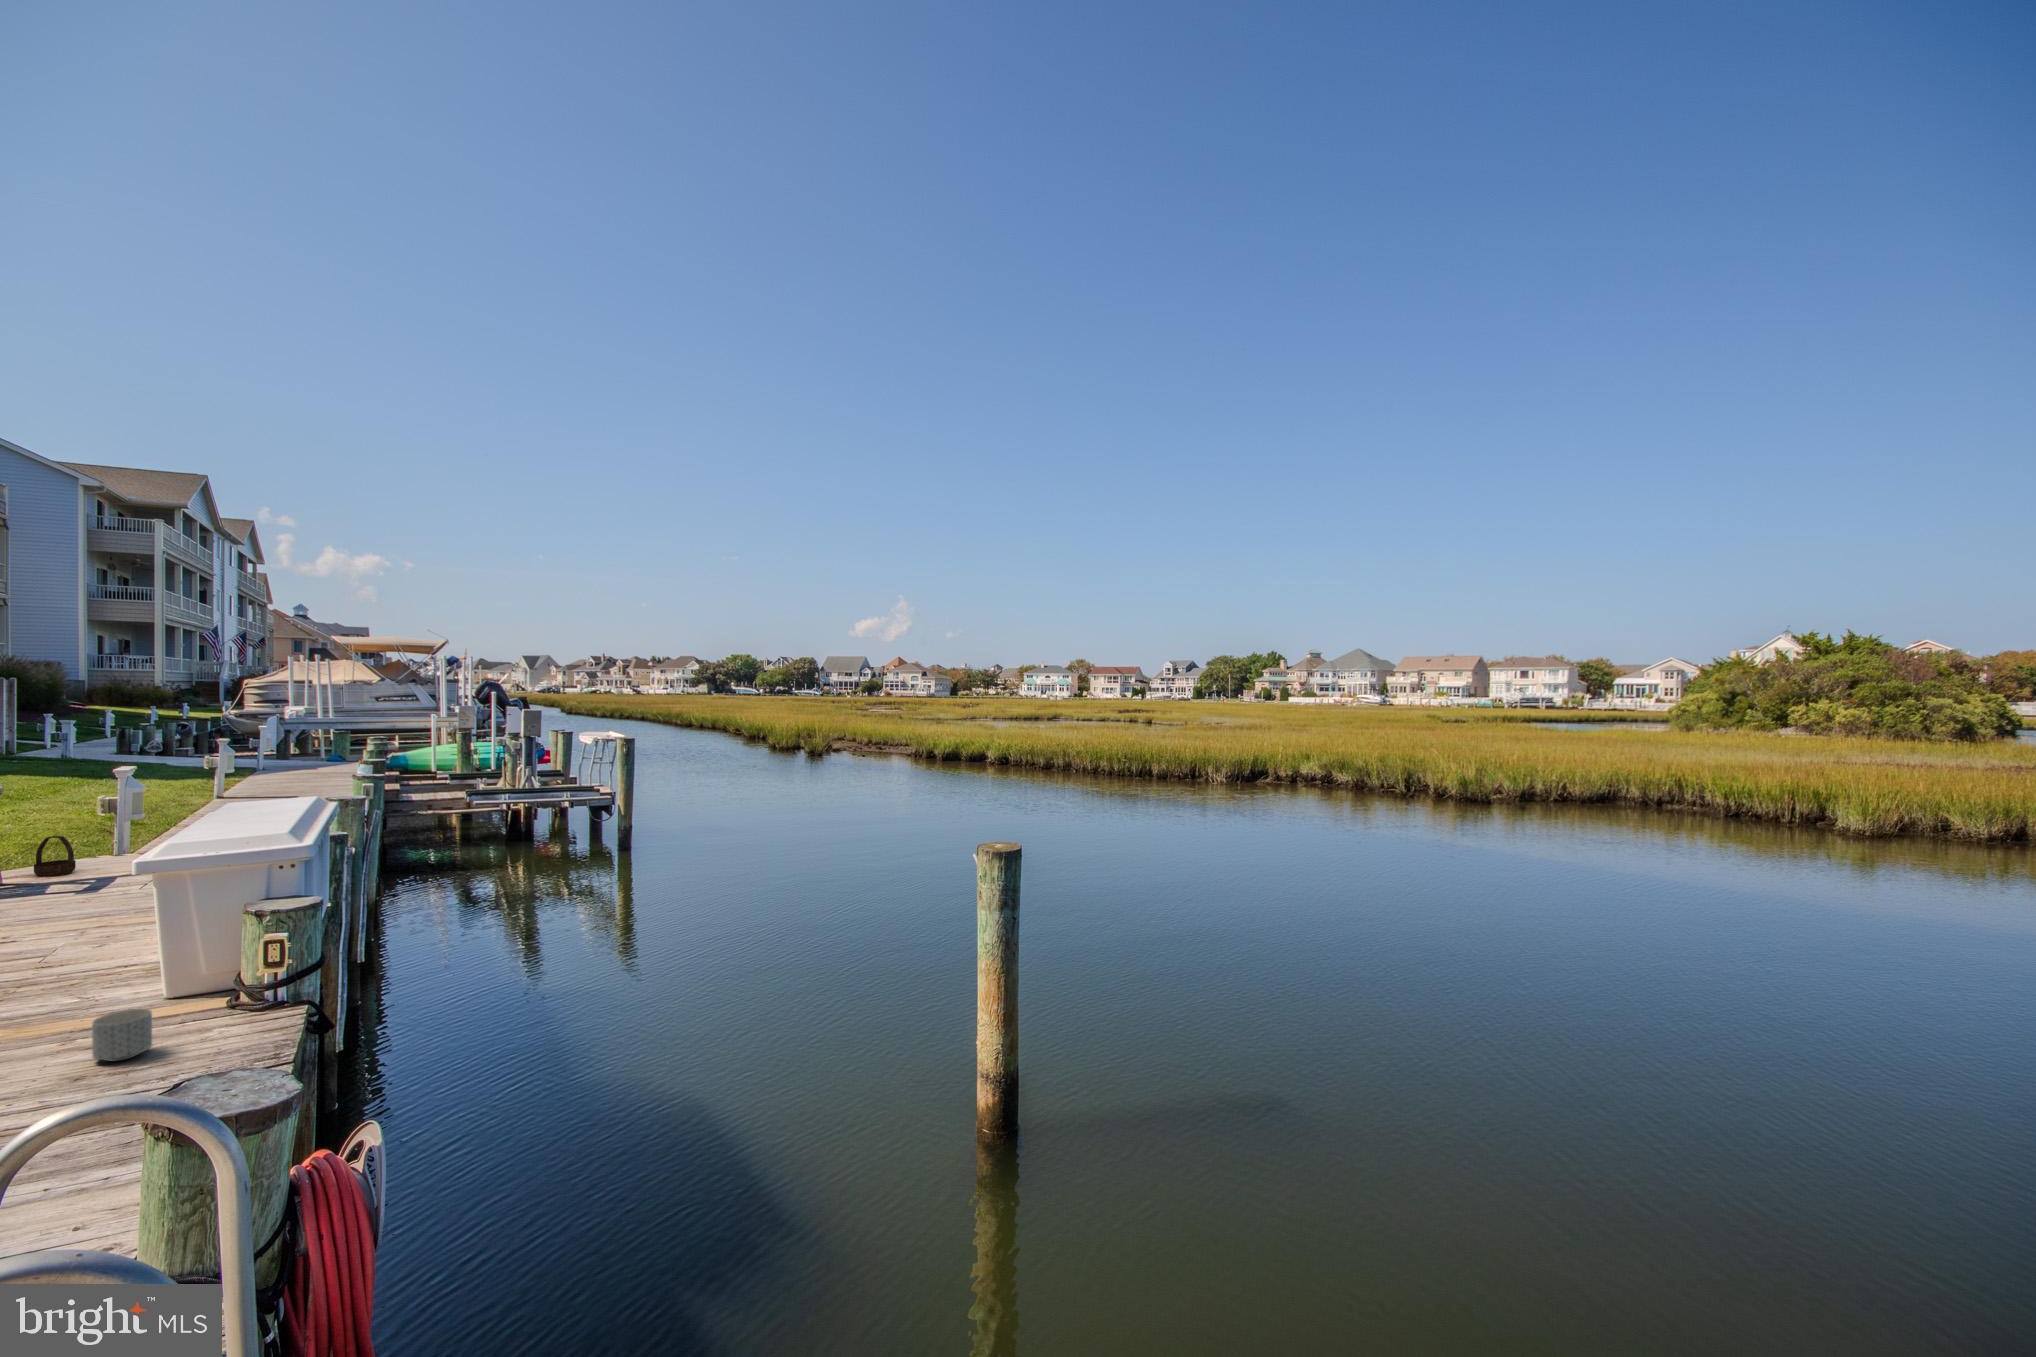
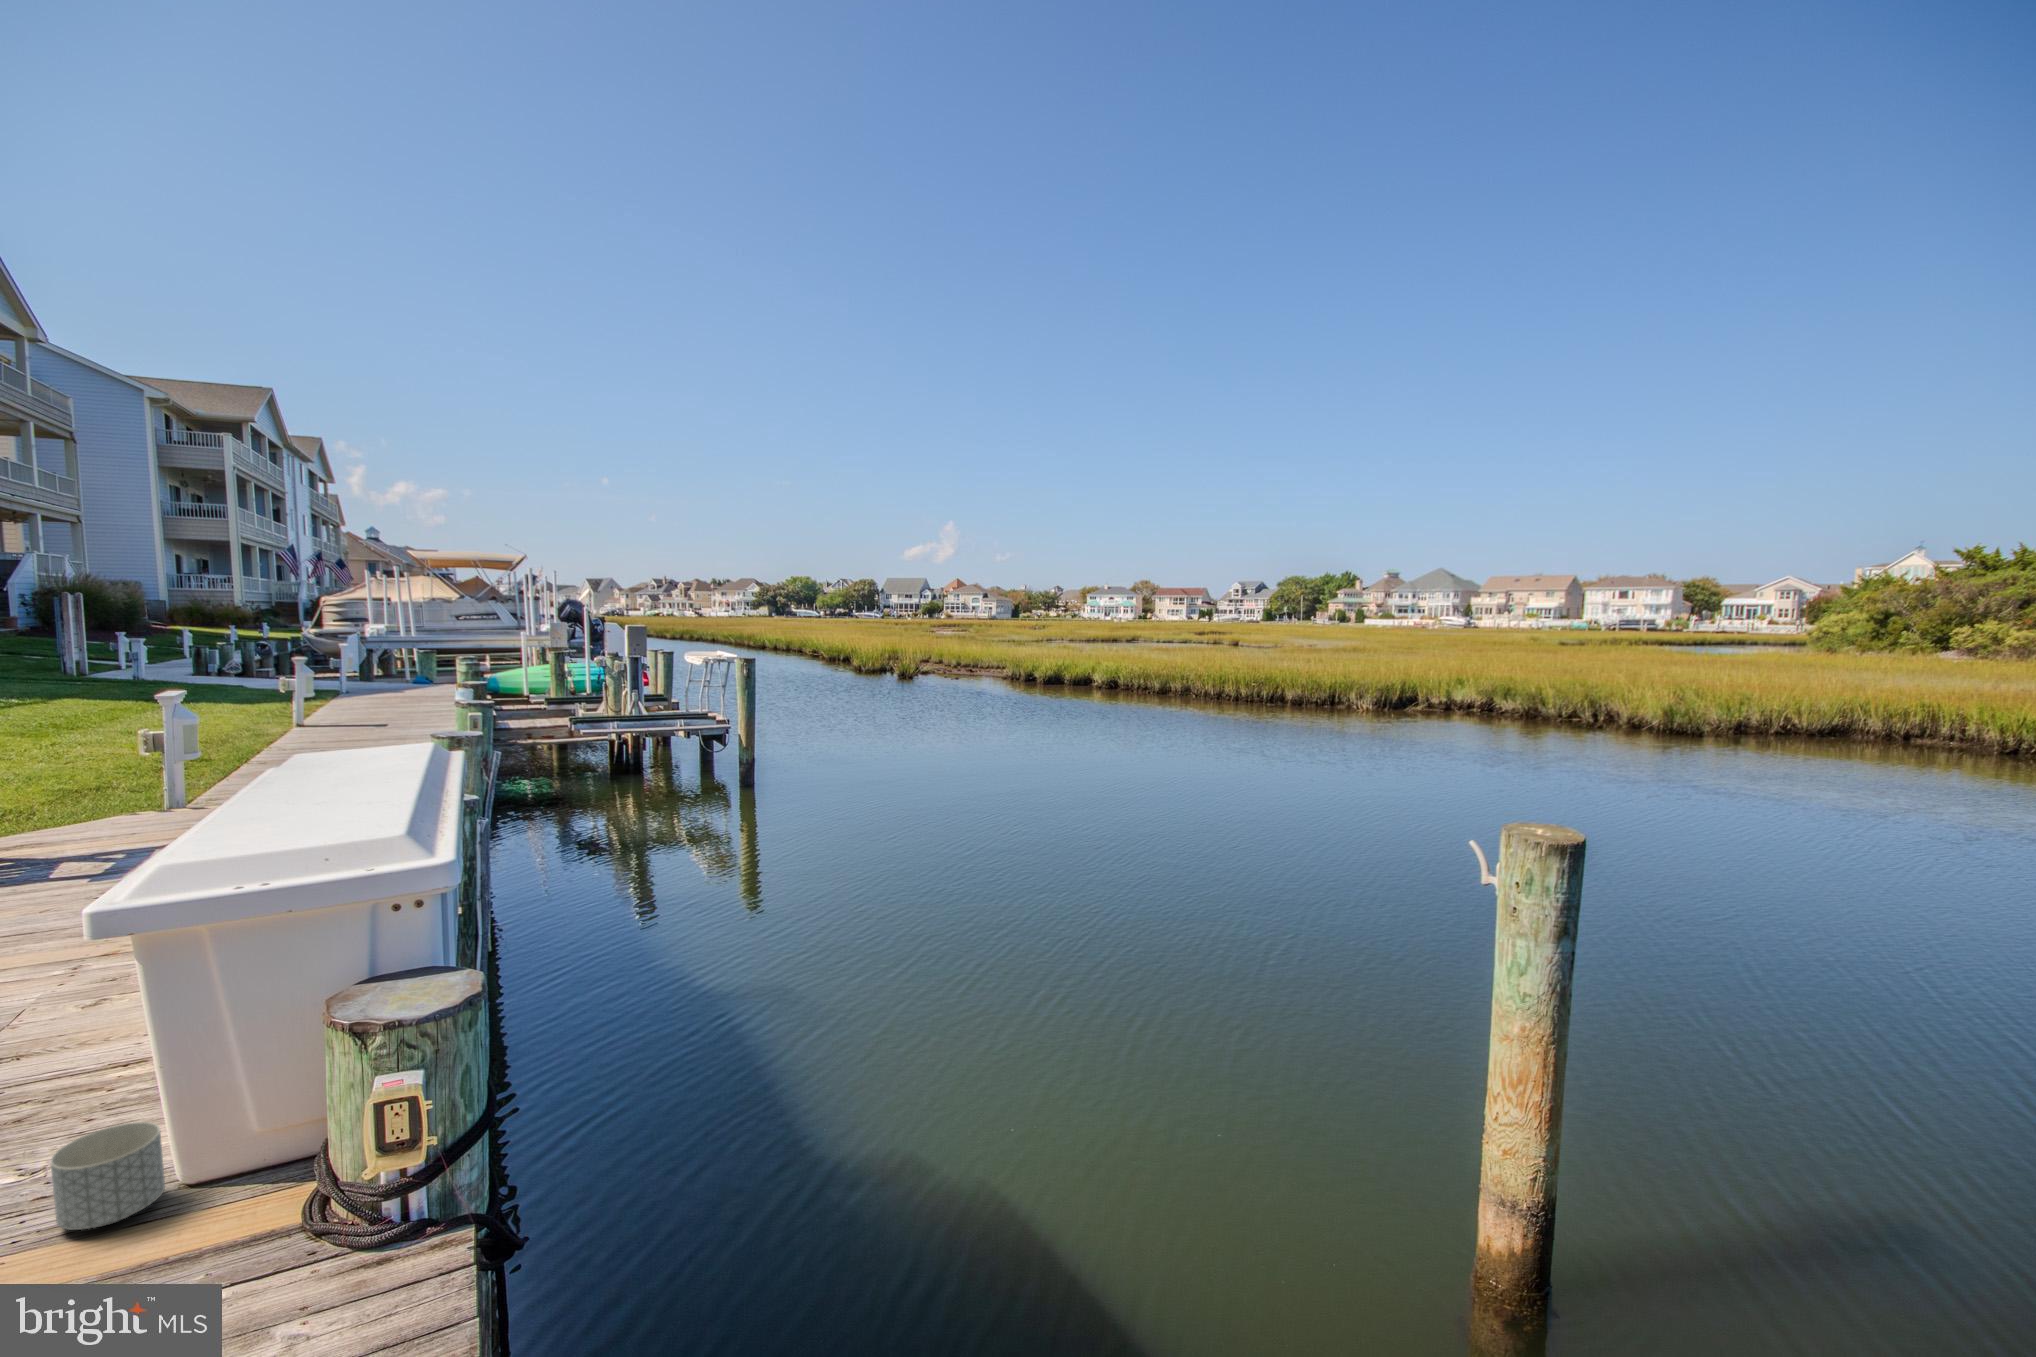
basket: present [34,836,76,877] -> none [64,779,117,831]

